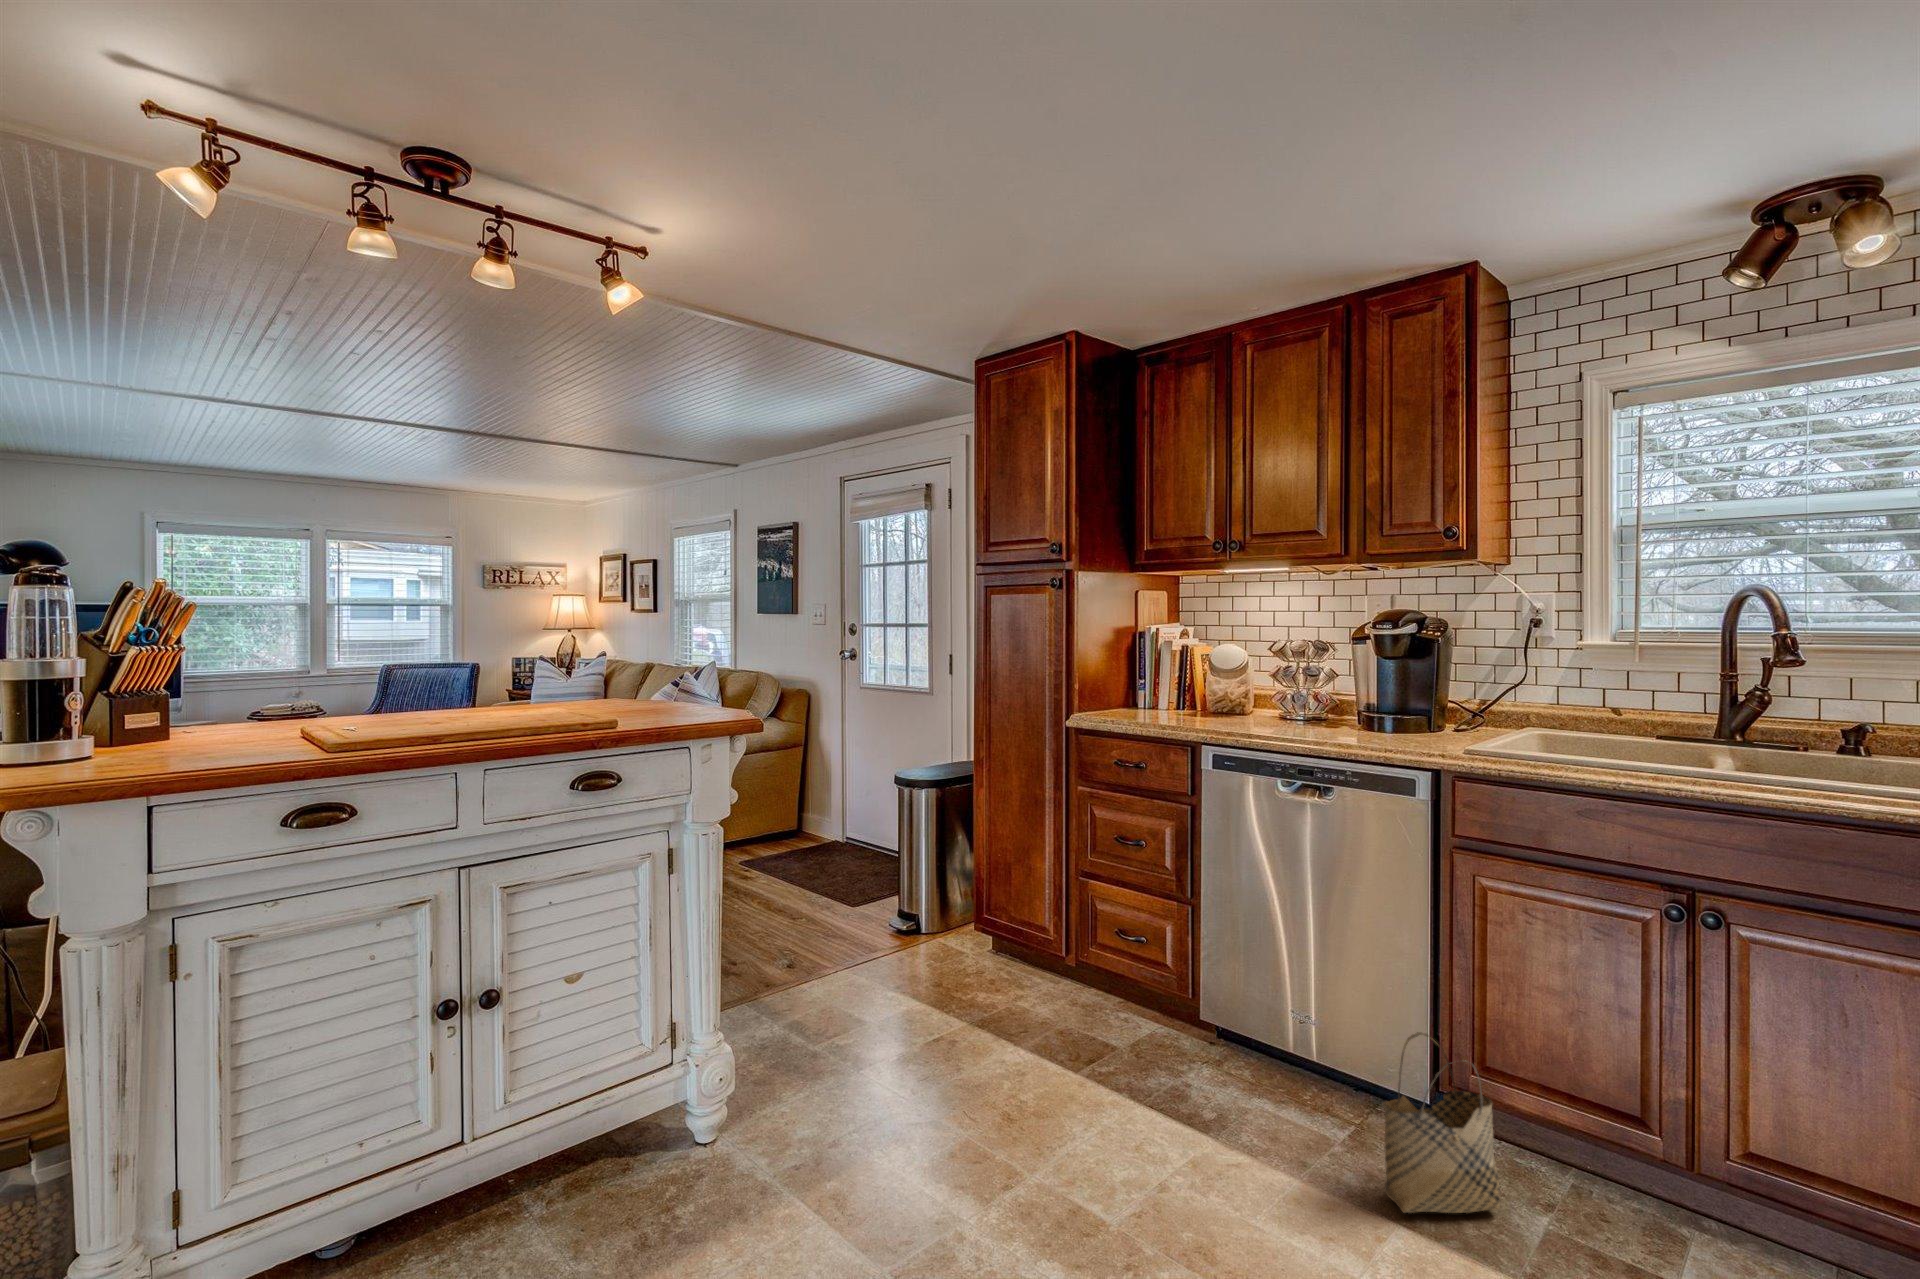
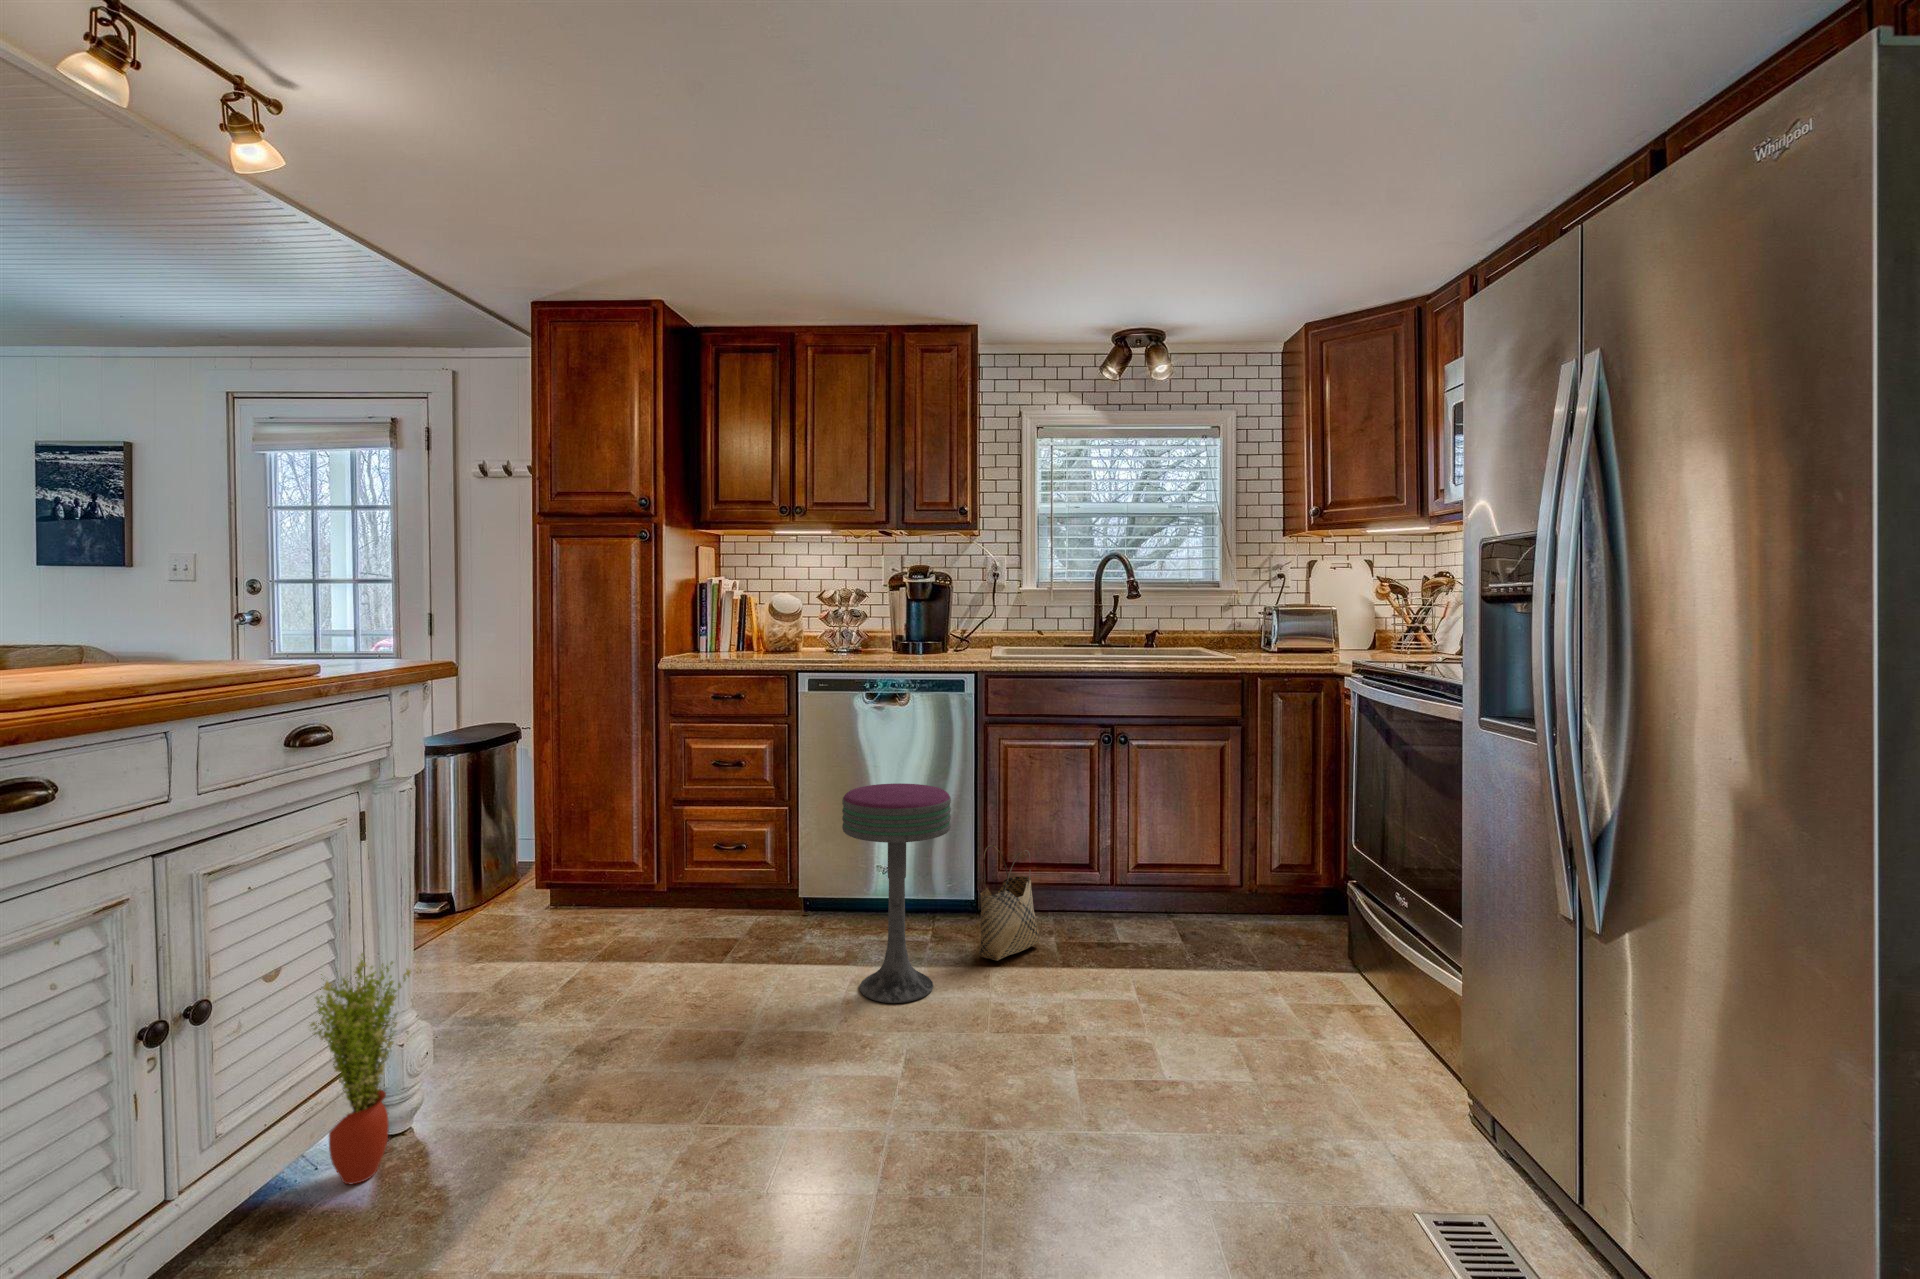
bar stool: none [1161,911,1313,1224] -> present [842,783,951,1003]
potted plant: none [598,982,690,1182] -> present [310,953,411,1184]

